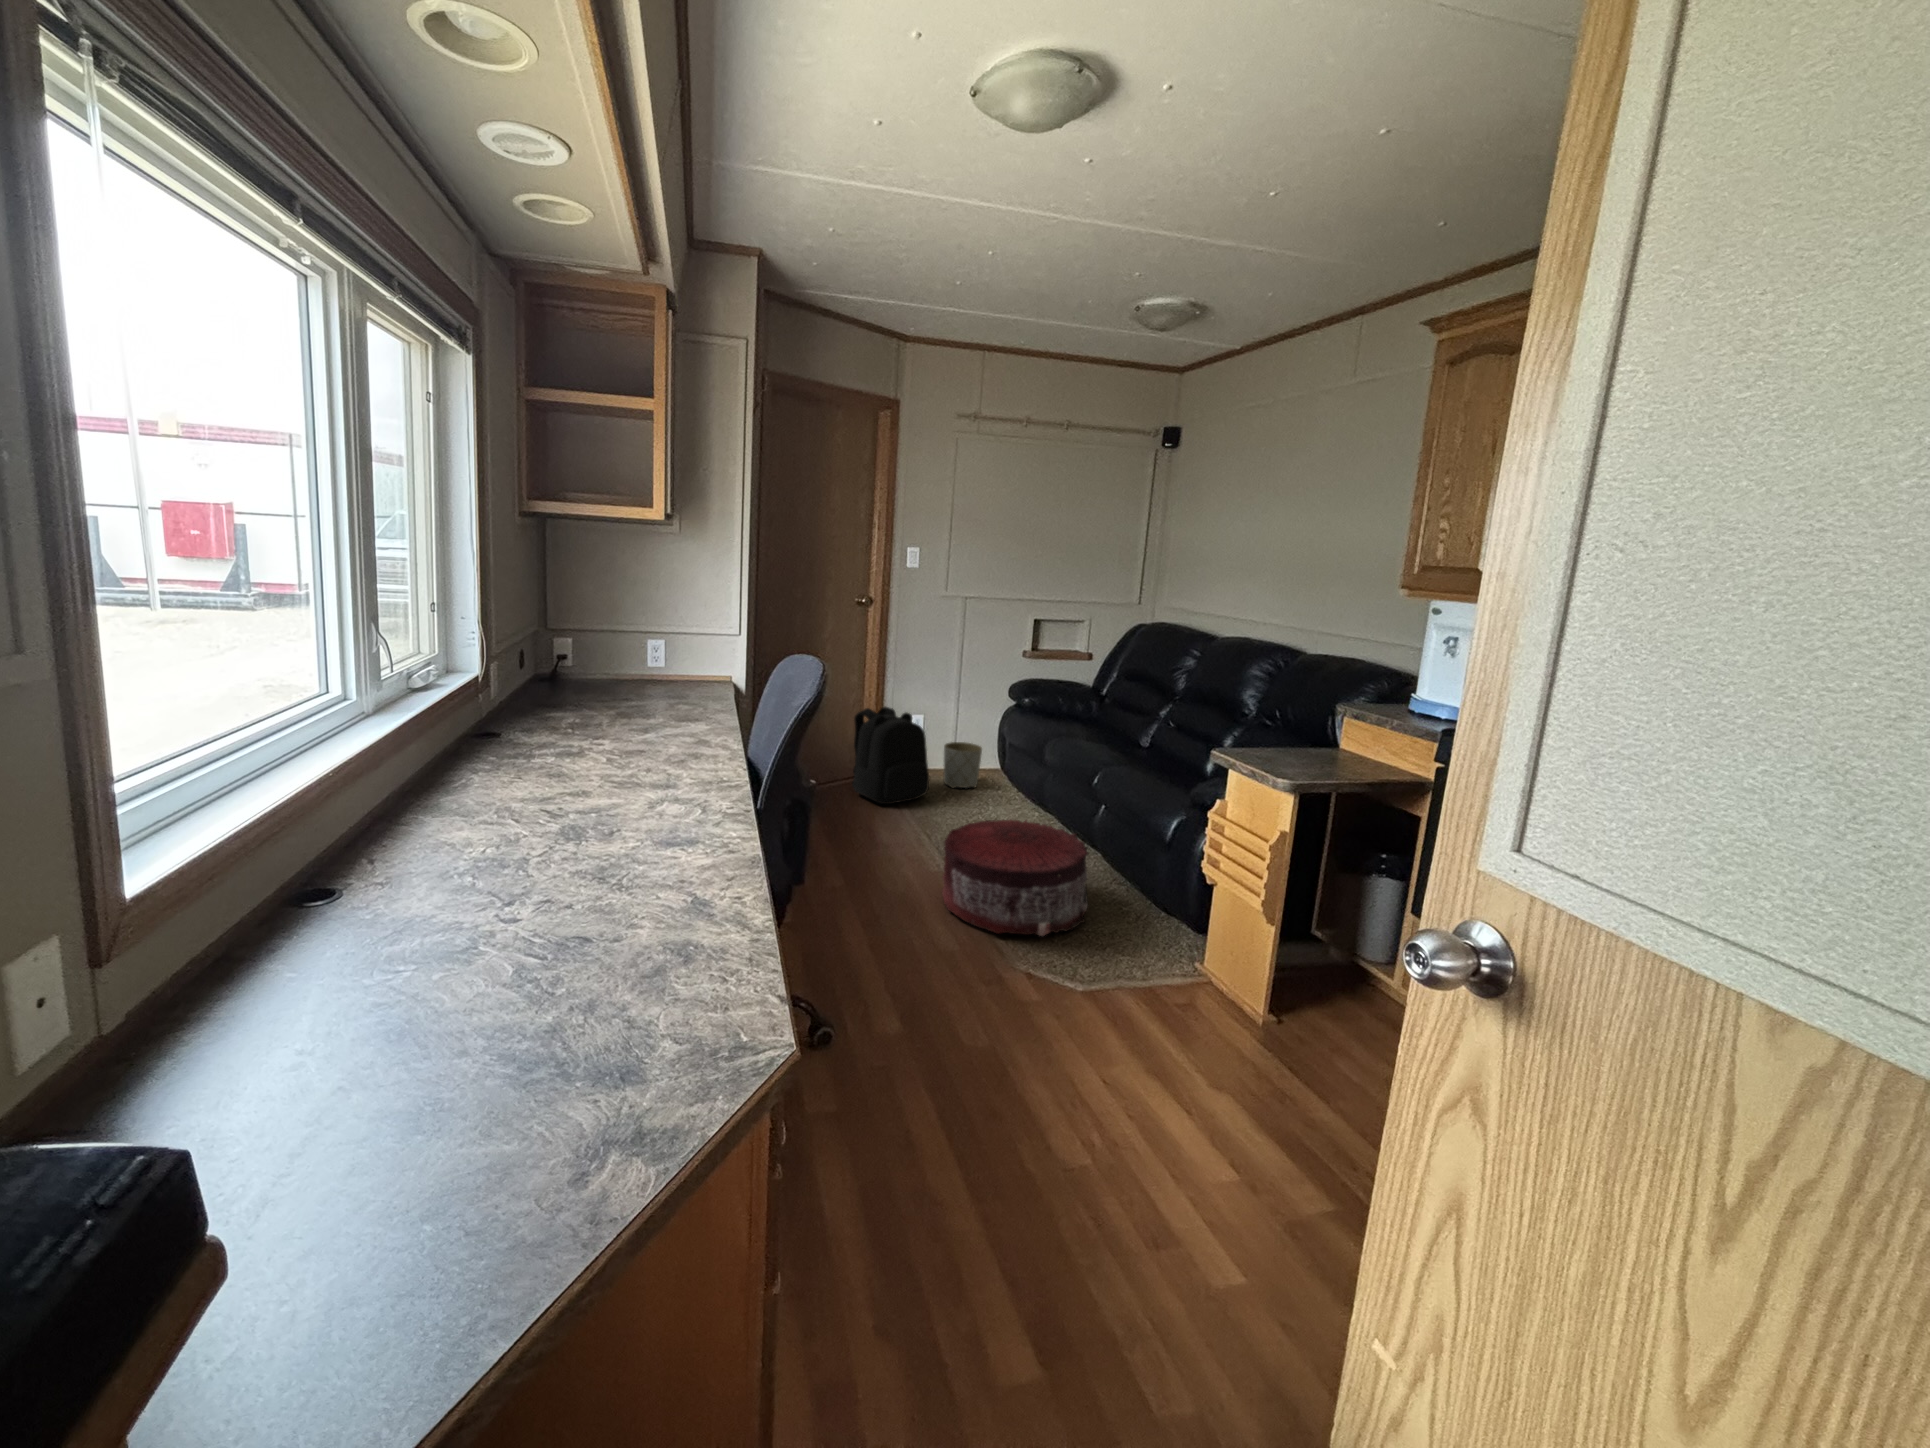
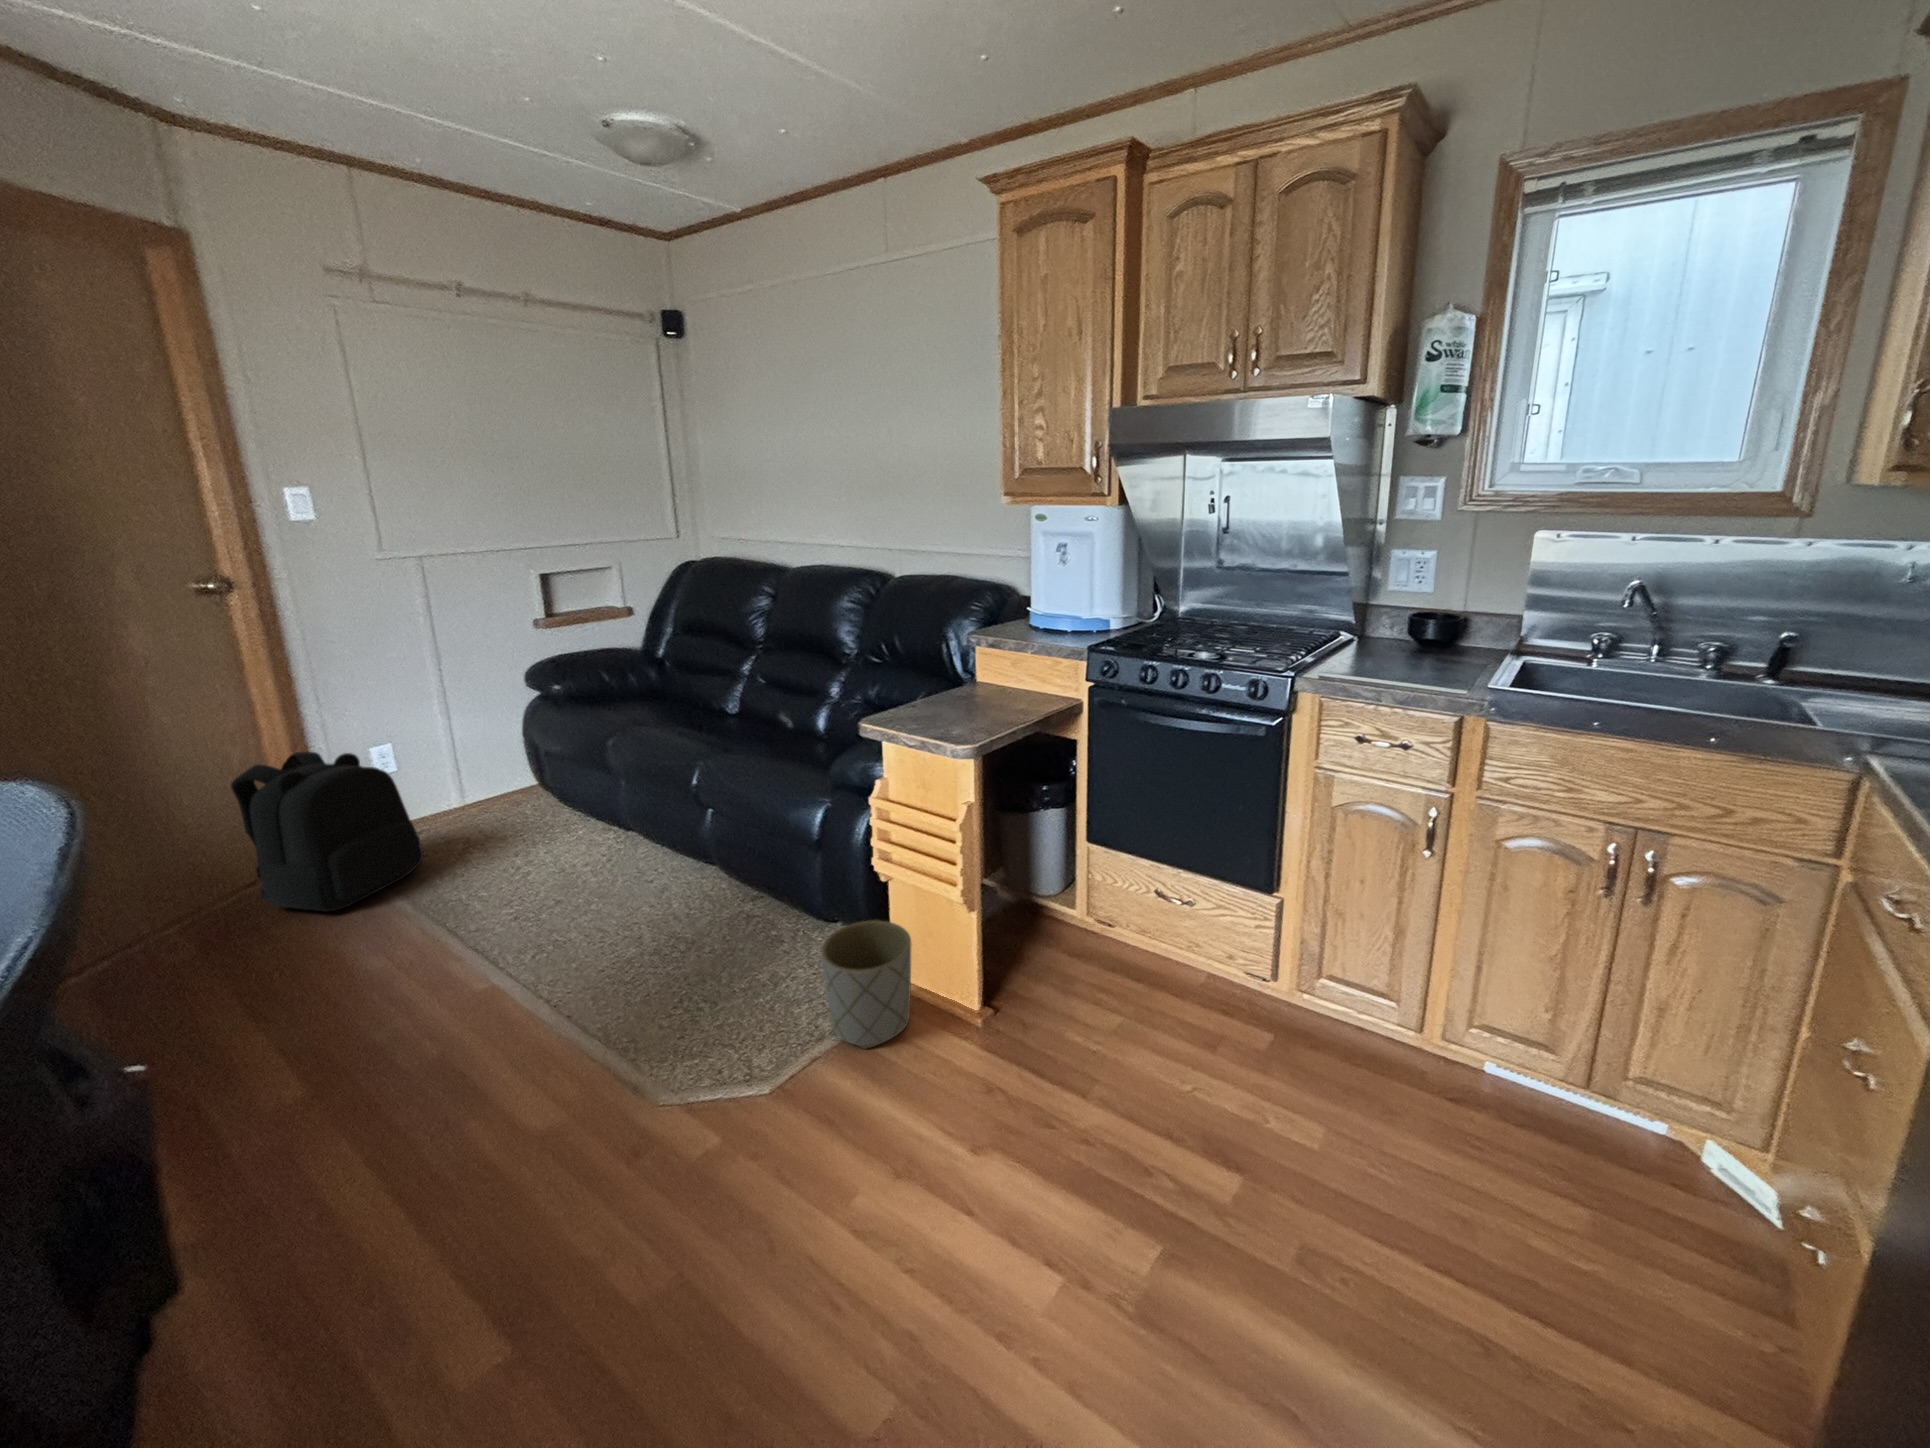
planter: present [944,742,982,788] -> present [821,920,911,1049]
pouf: present [942,820,1088,936] -> none [479,866,736,1073]

